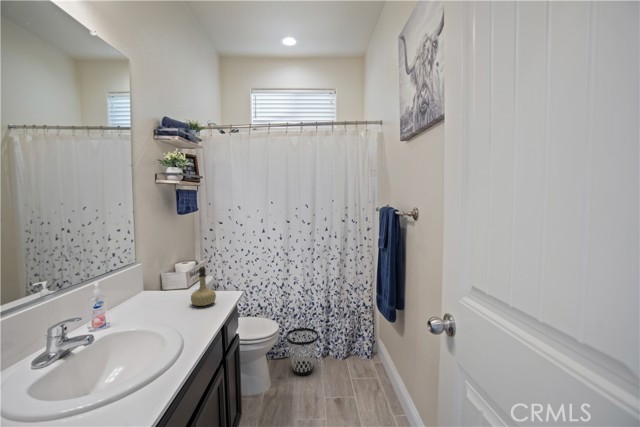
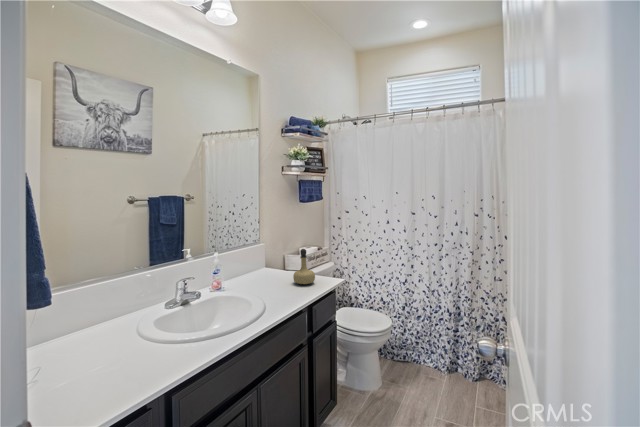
wastebasket: present [286,328,319,376] -> none [404,331,441,384]

